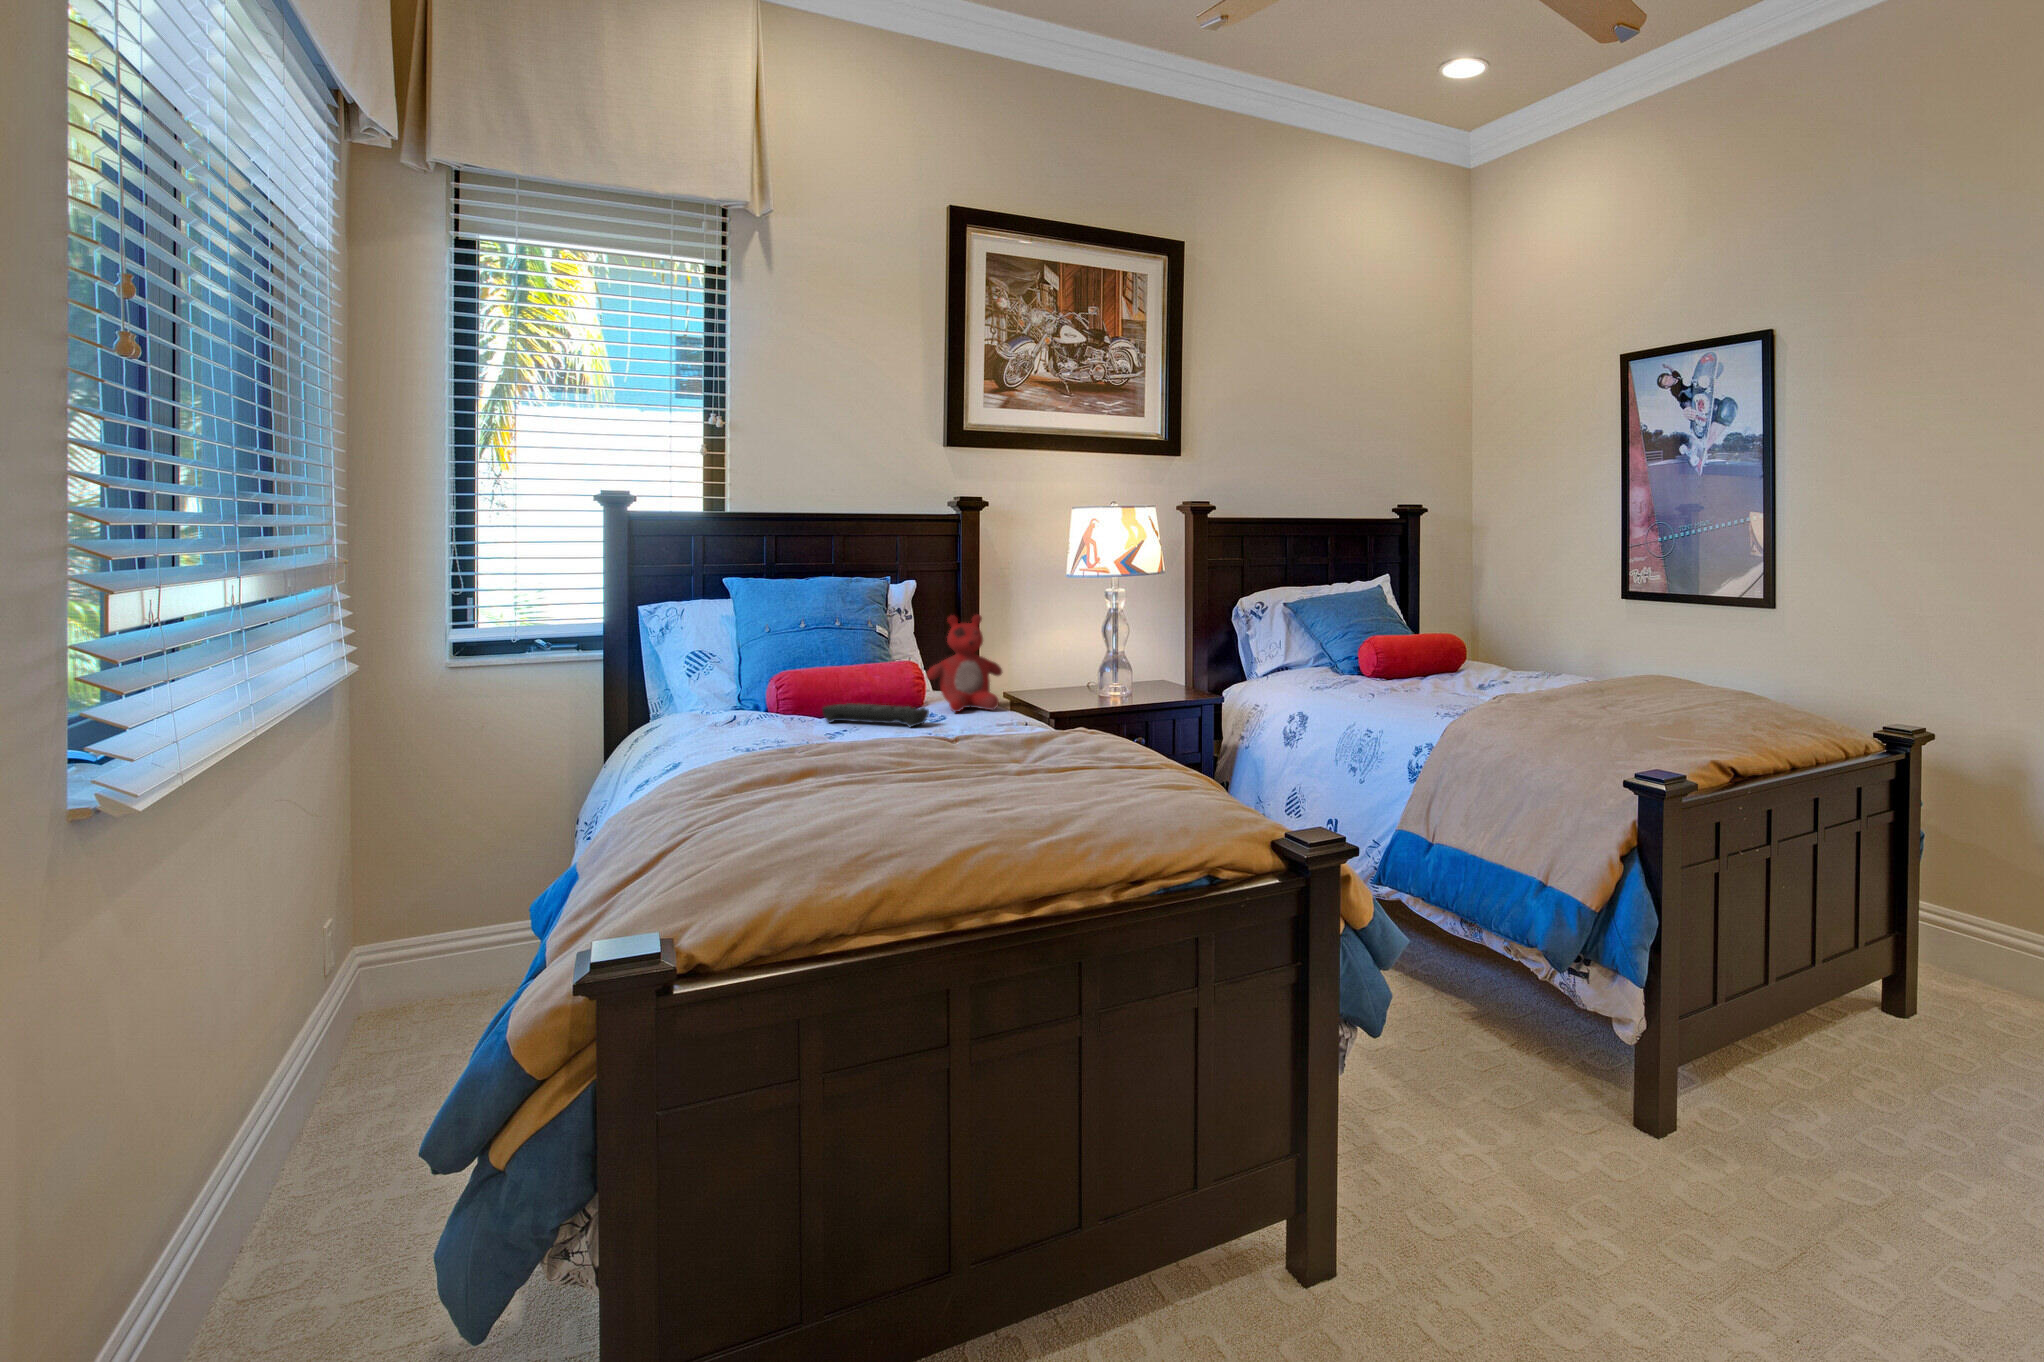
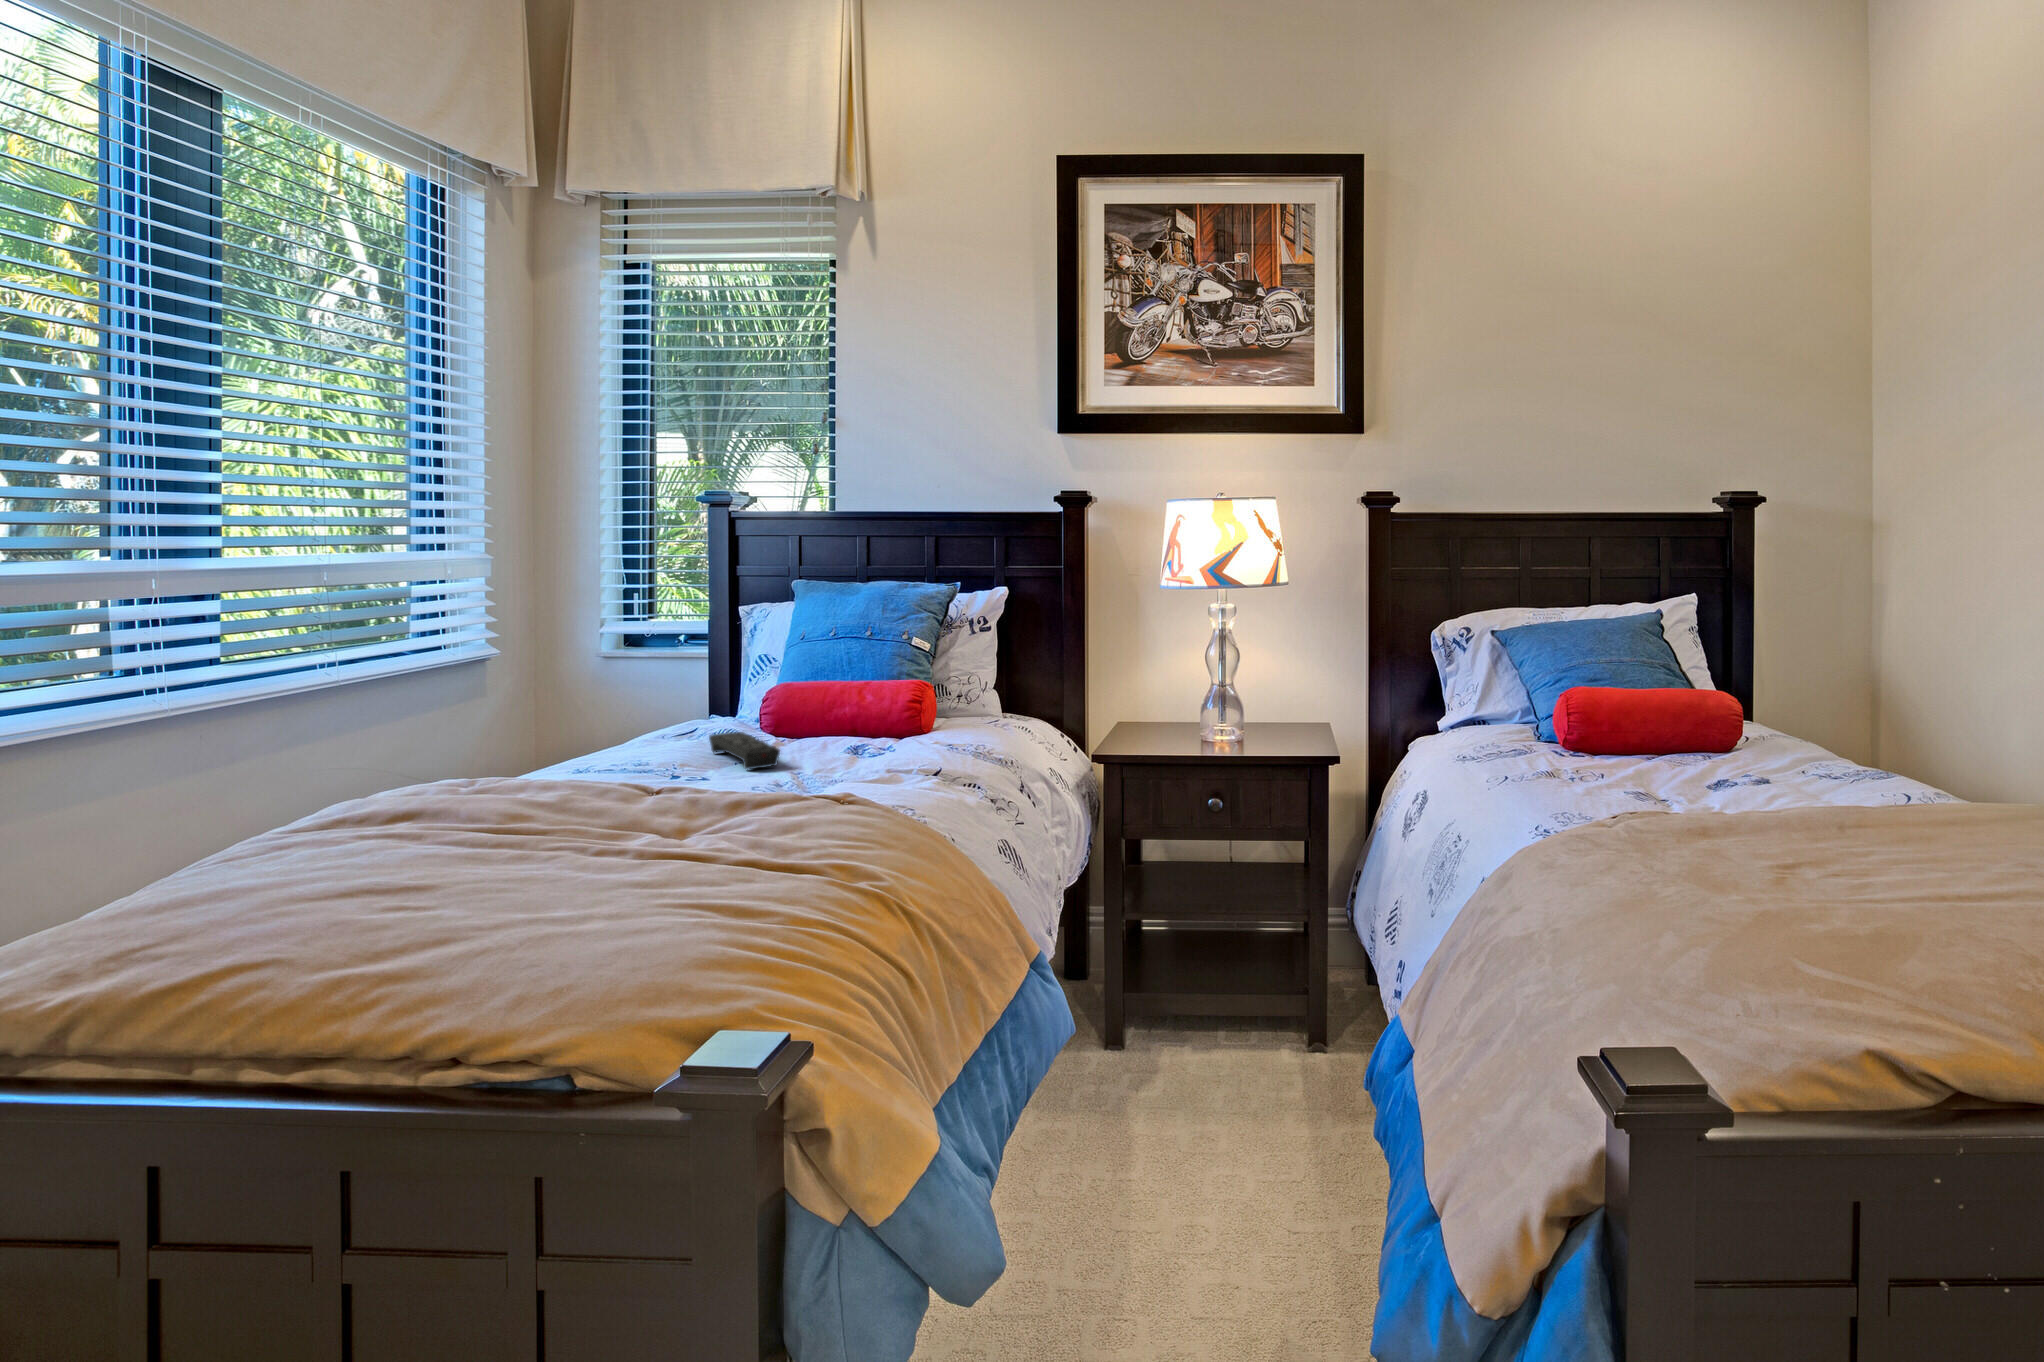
stuffed bear: present [926,615,1003,712] -> none [857,634,952,755]

